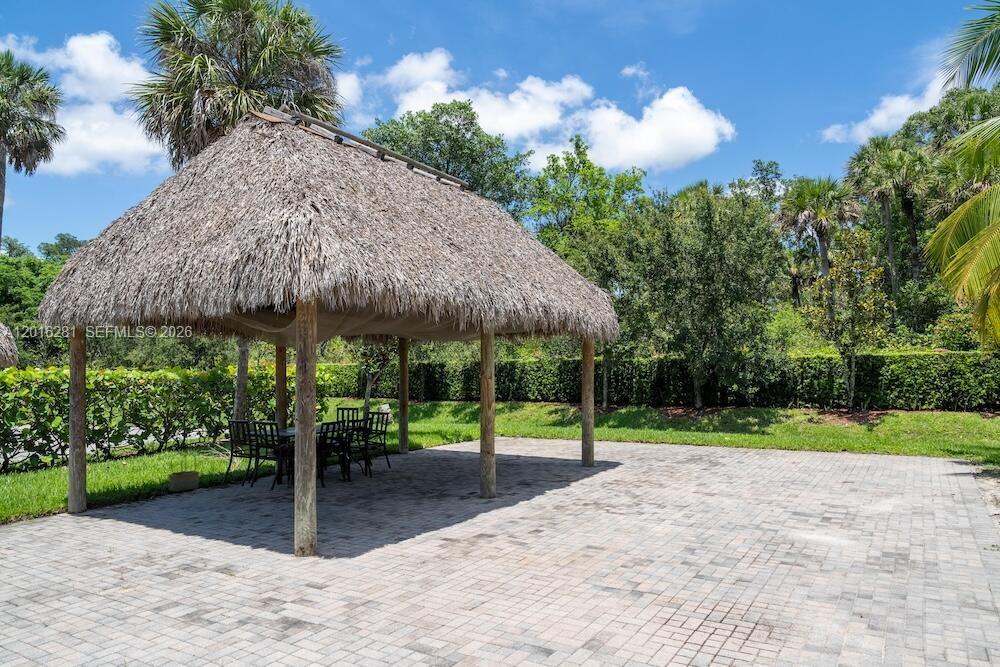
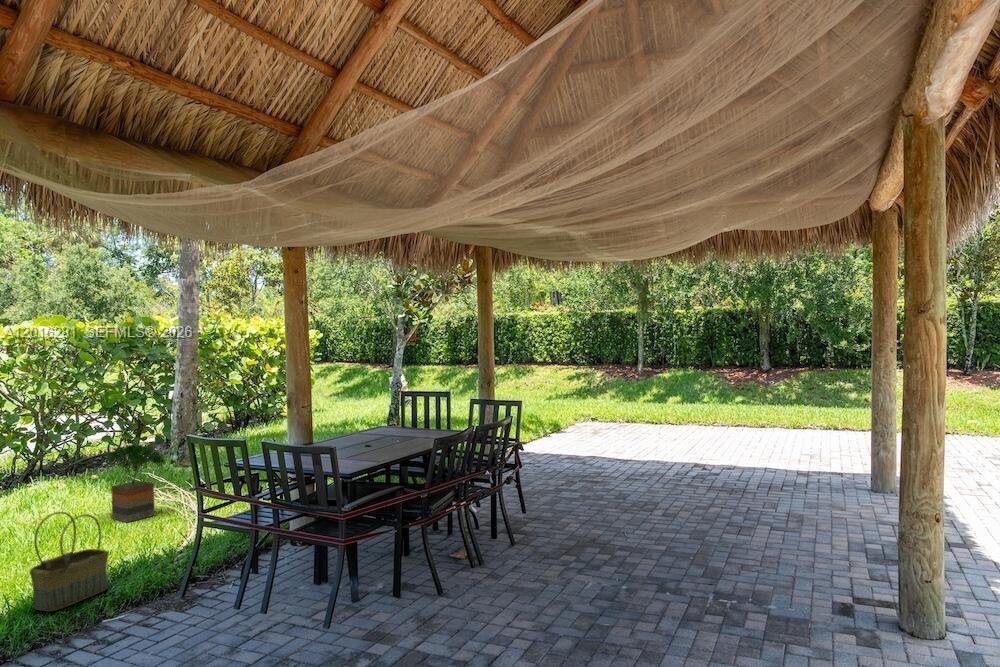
potted tree: none [198,433,229,472] -> present [106,444,165,522]

